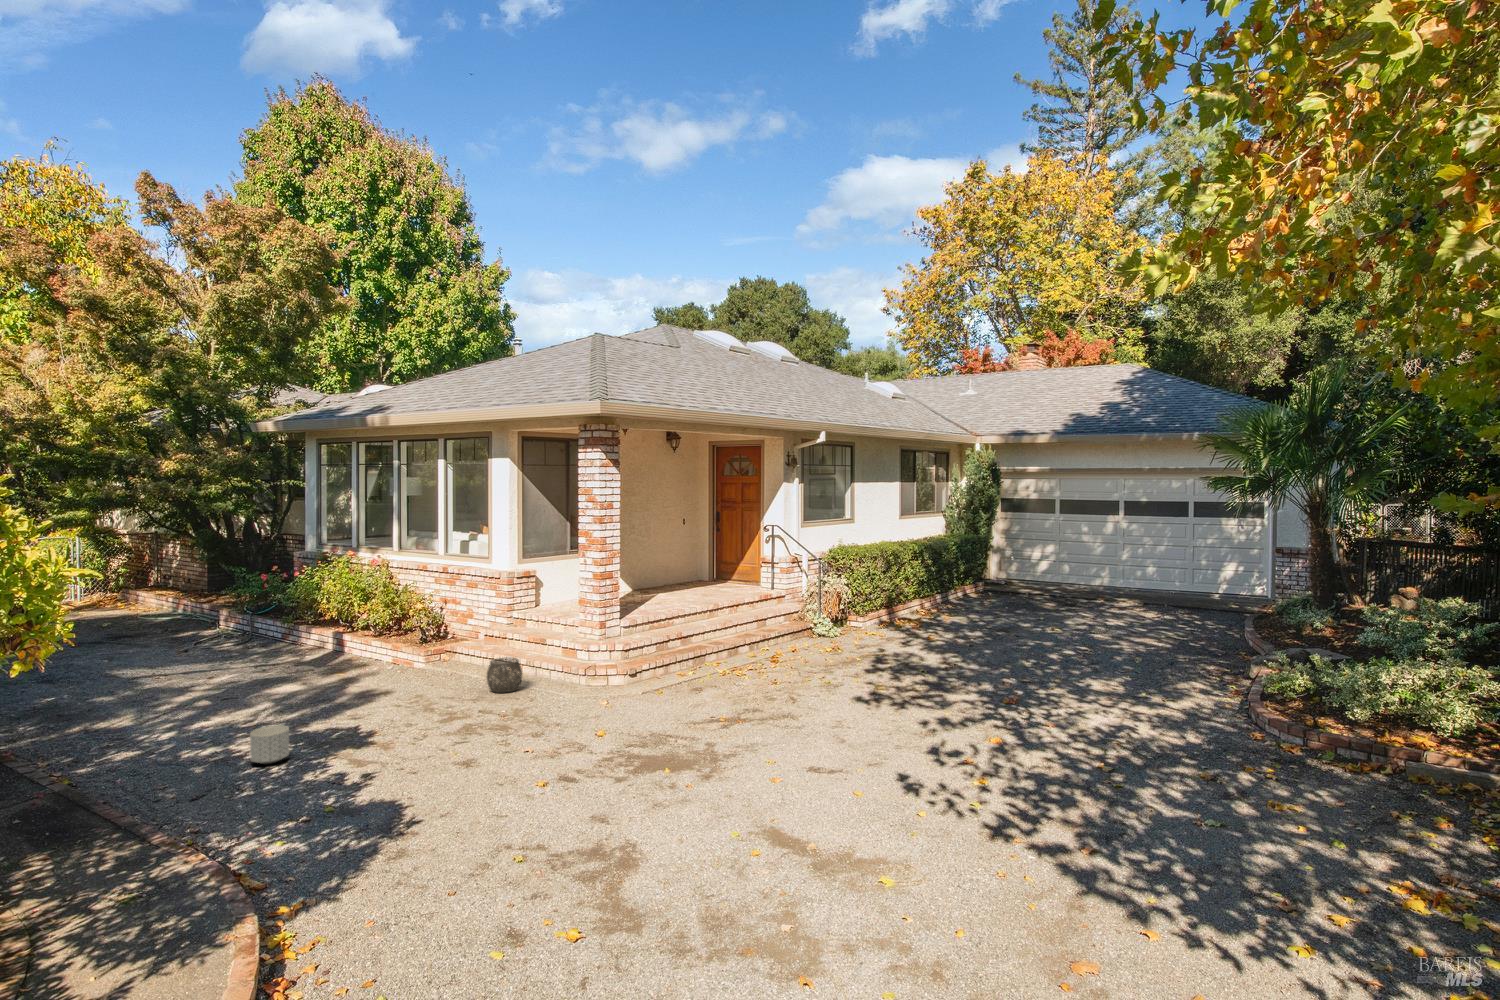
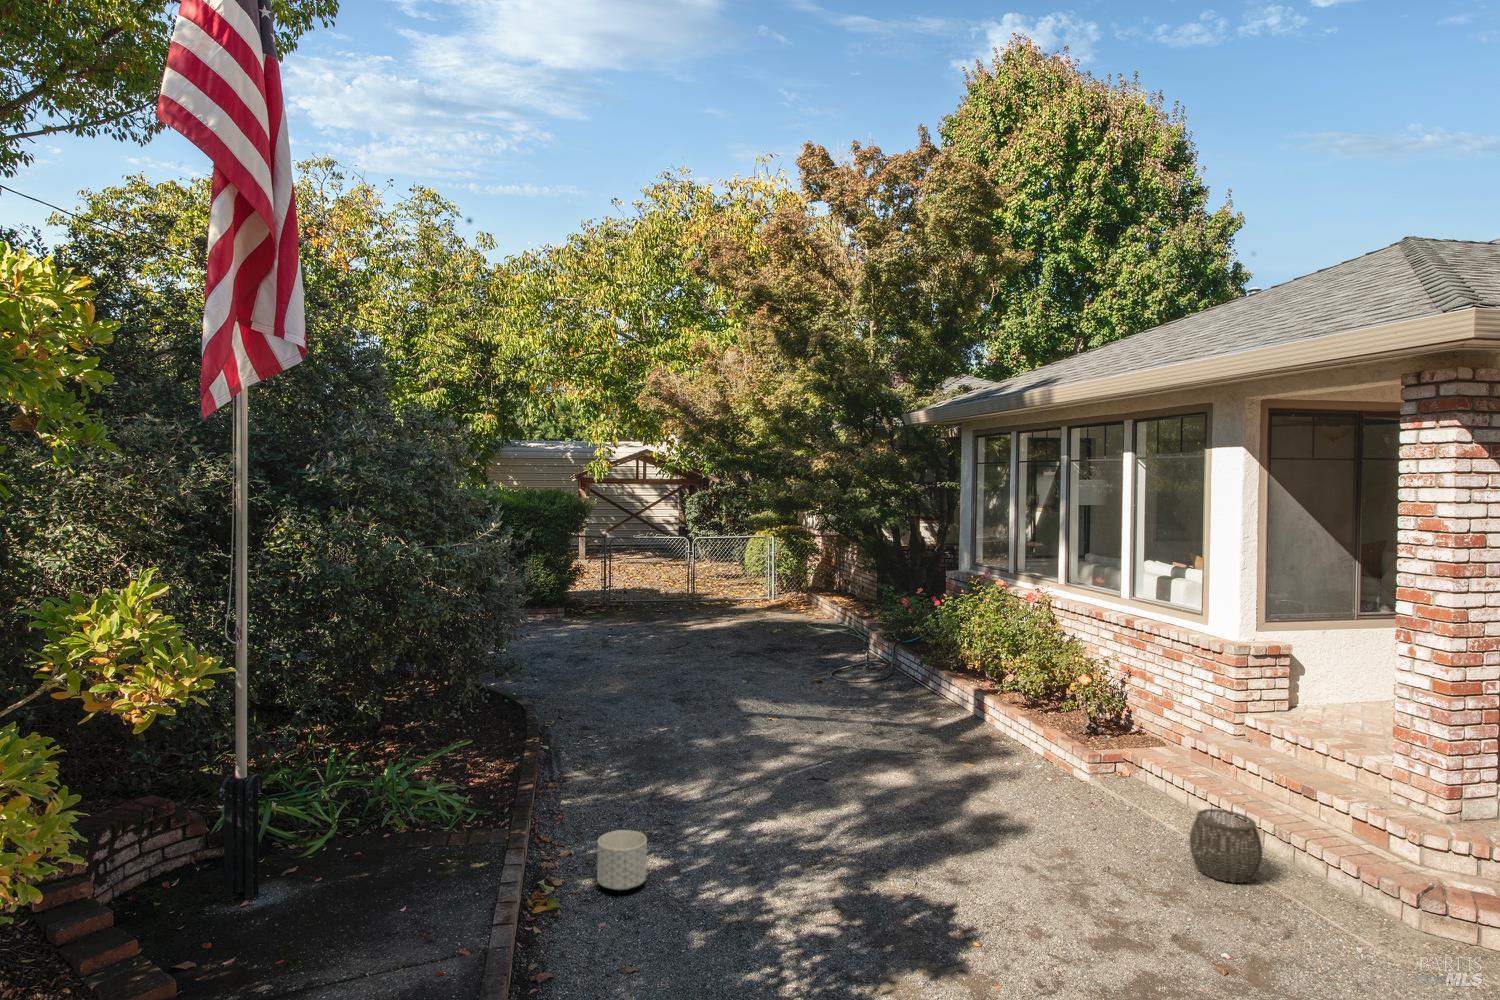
planter: present [250,726,289,764] -> present [597,830,647,891]

